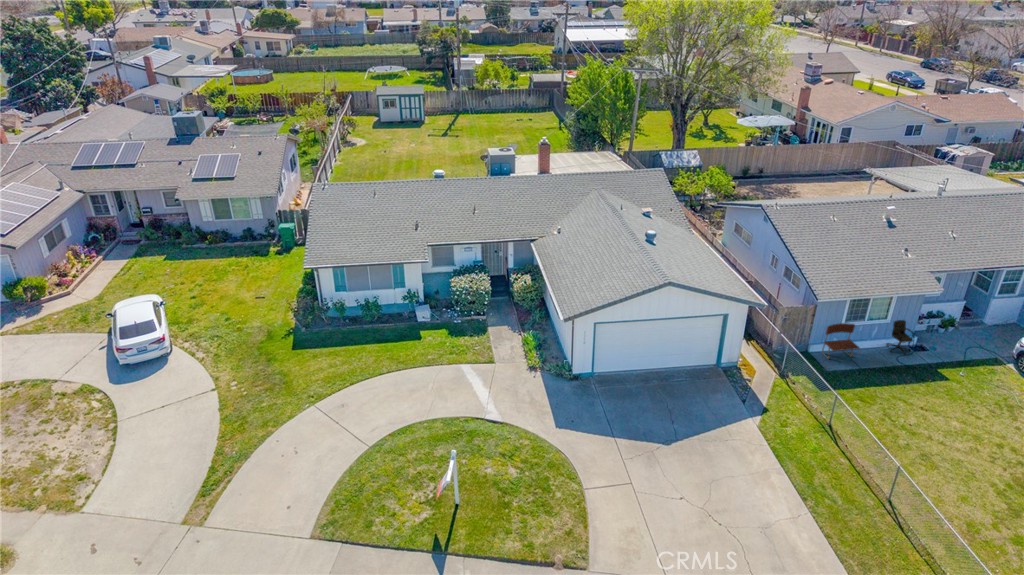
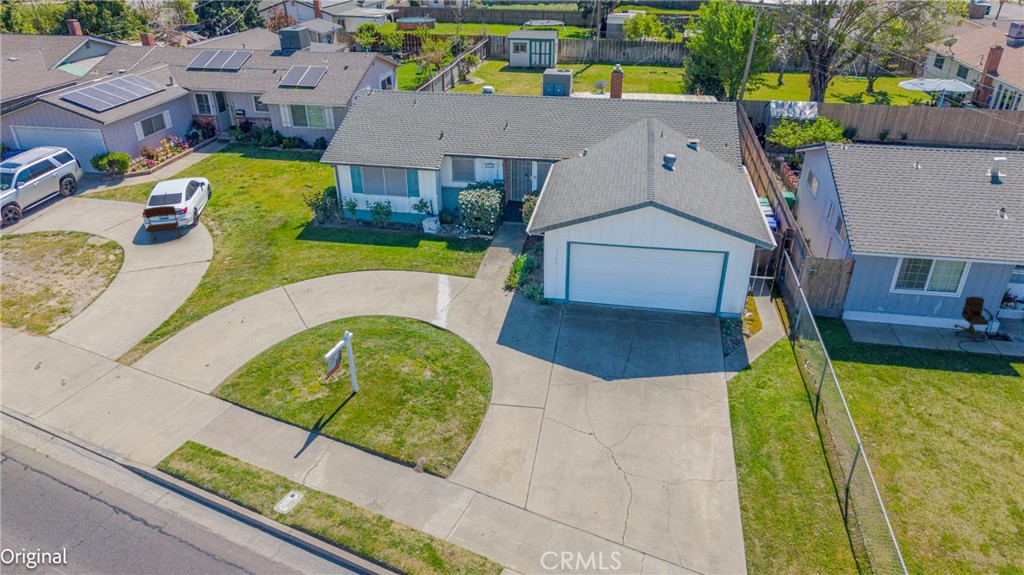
bench: present [821,323,859,359] -> present [144,206,181,242]

